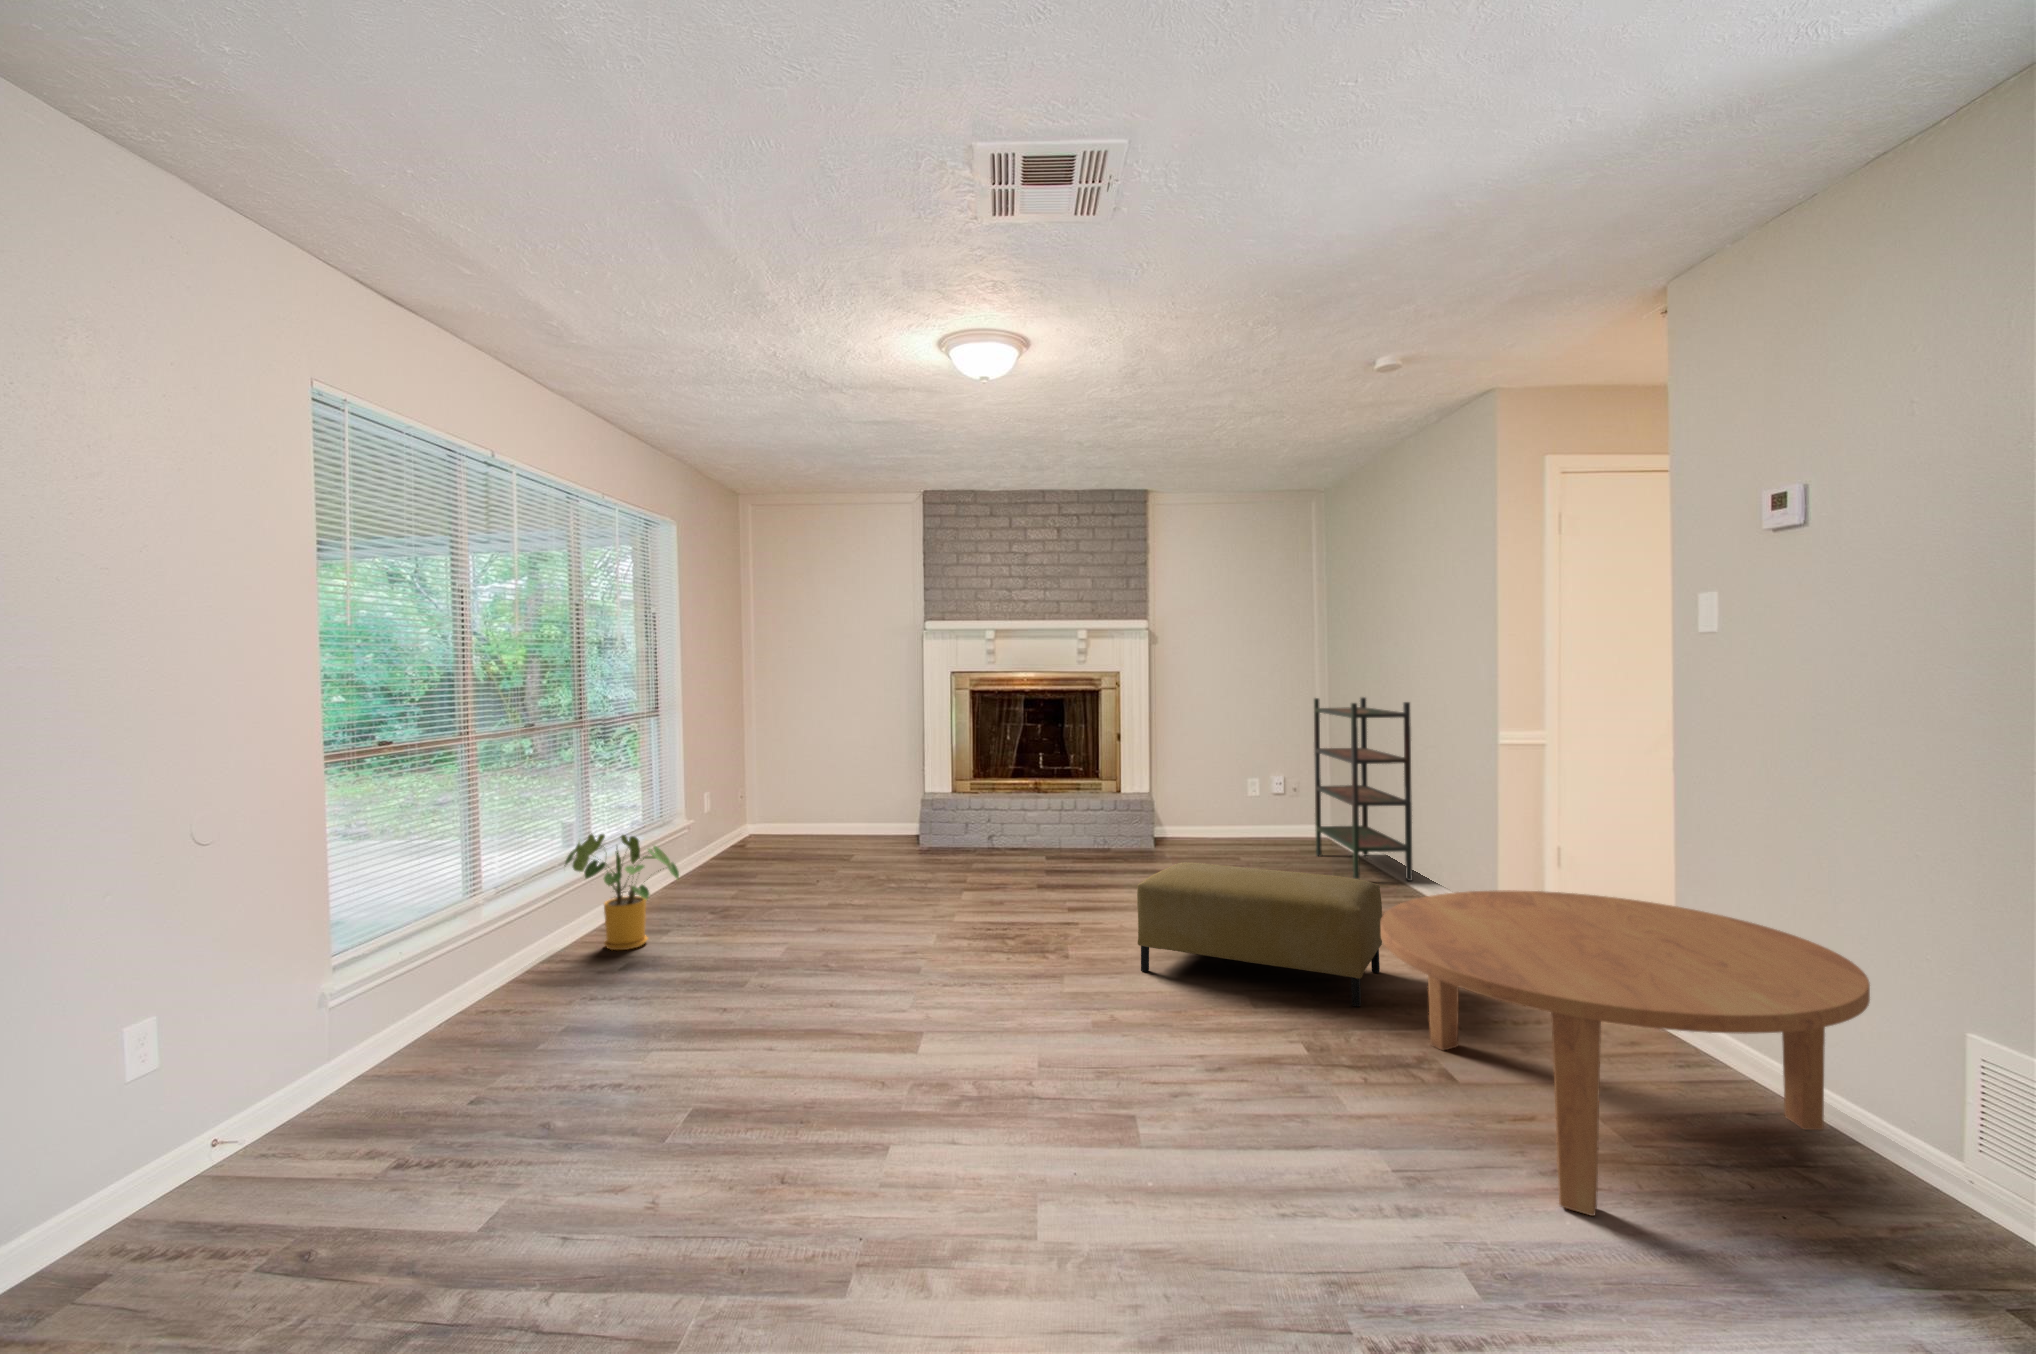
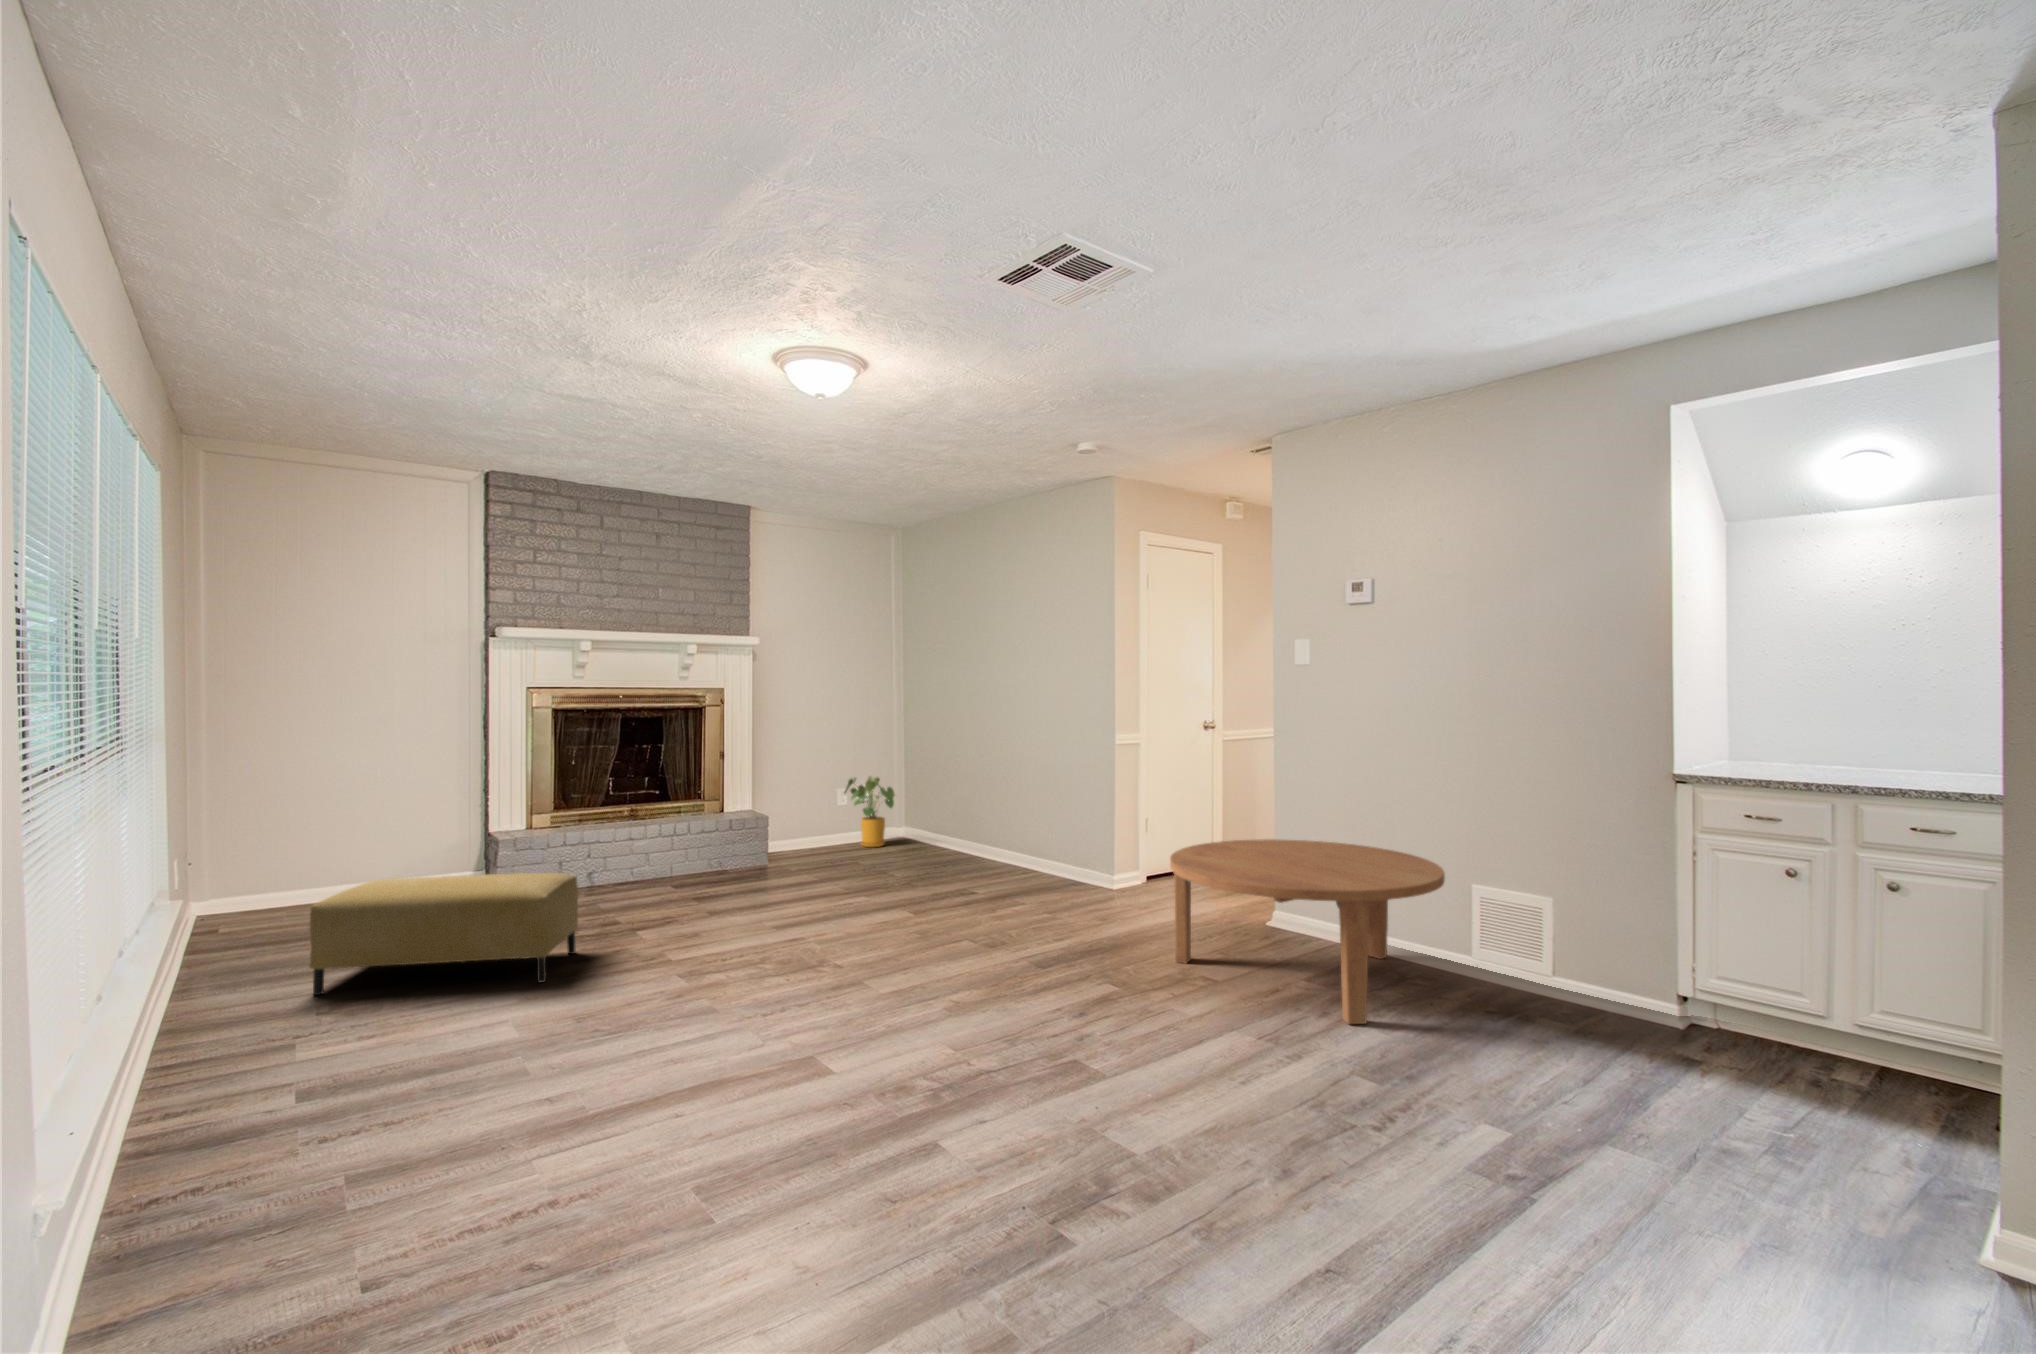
bookshelf: present [1314,697,1412,881] -> none [916,713,1012,868]
house plant: present [565,834,679,950] -> present [844,777,895,847]
ottoman: present [1137,862,1382,1006] -> present [309,873,578,995]

